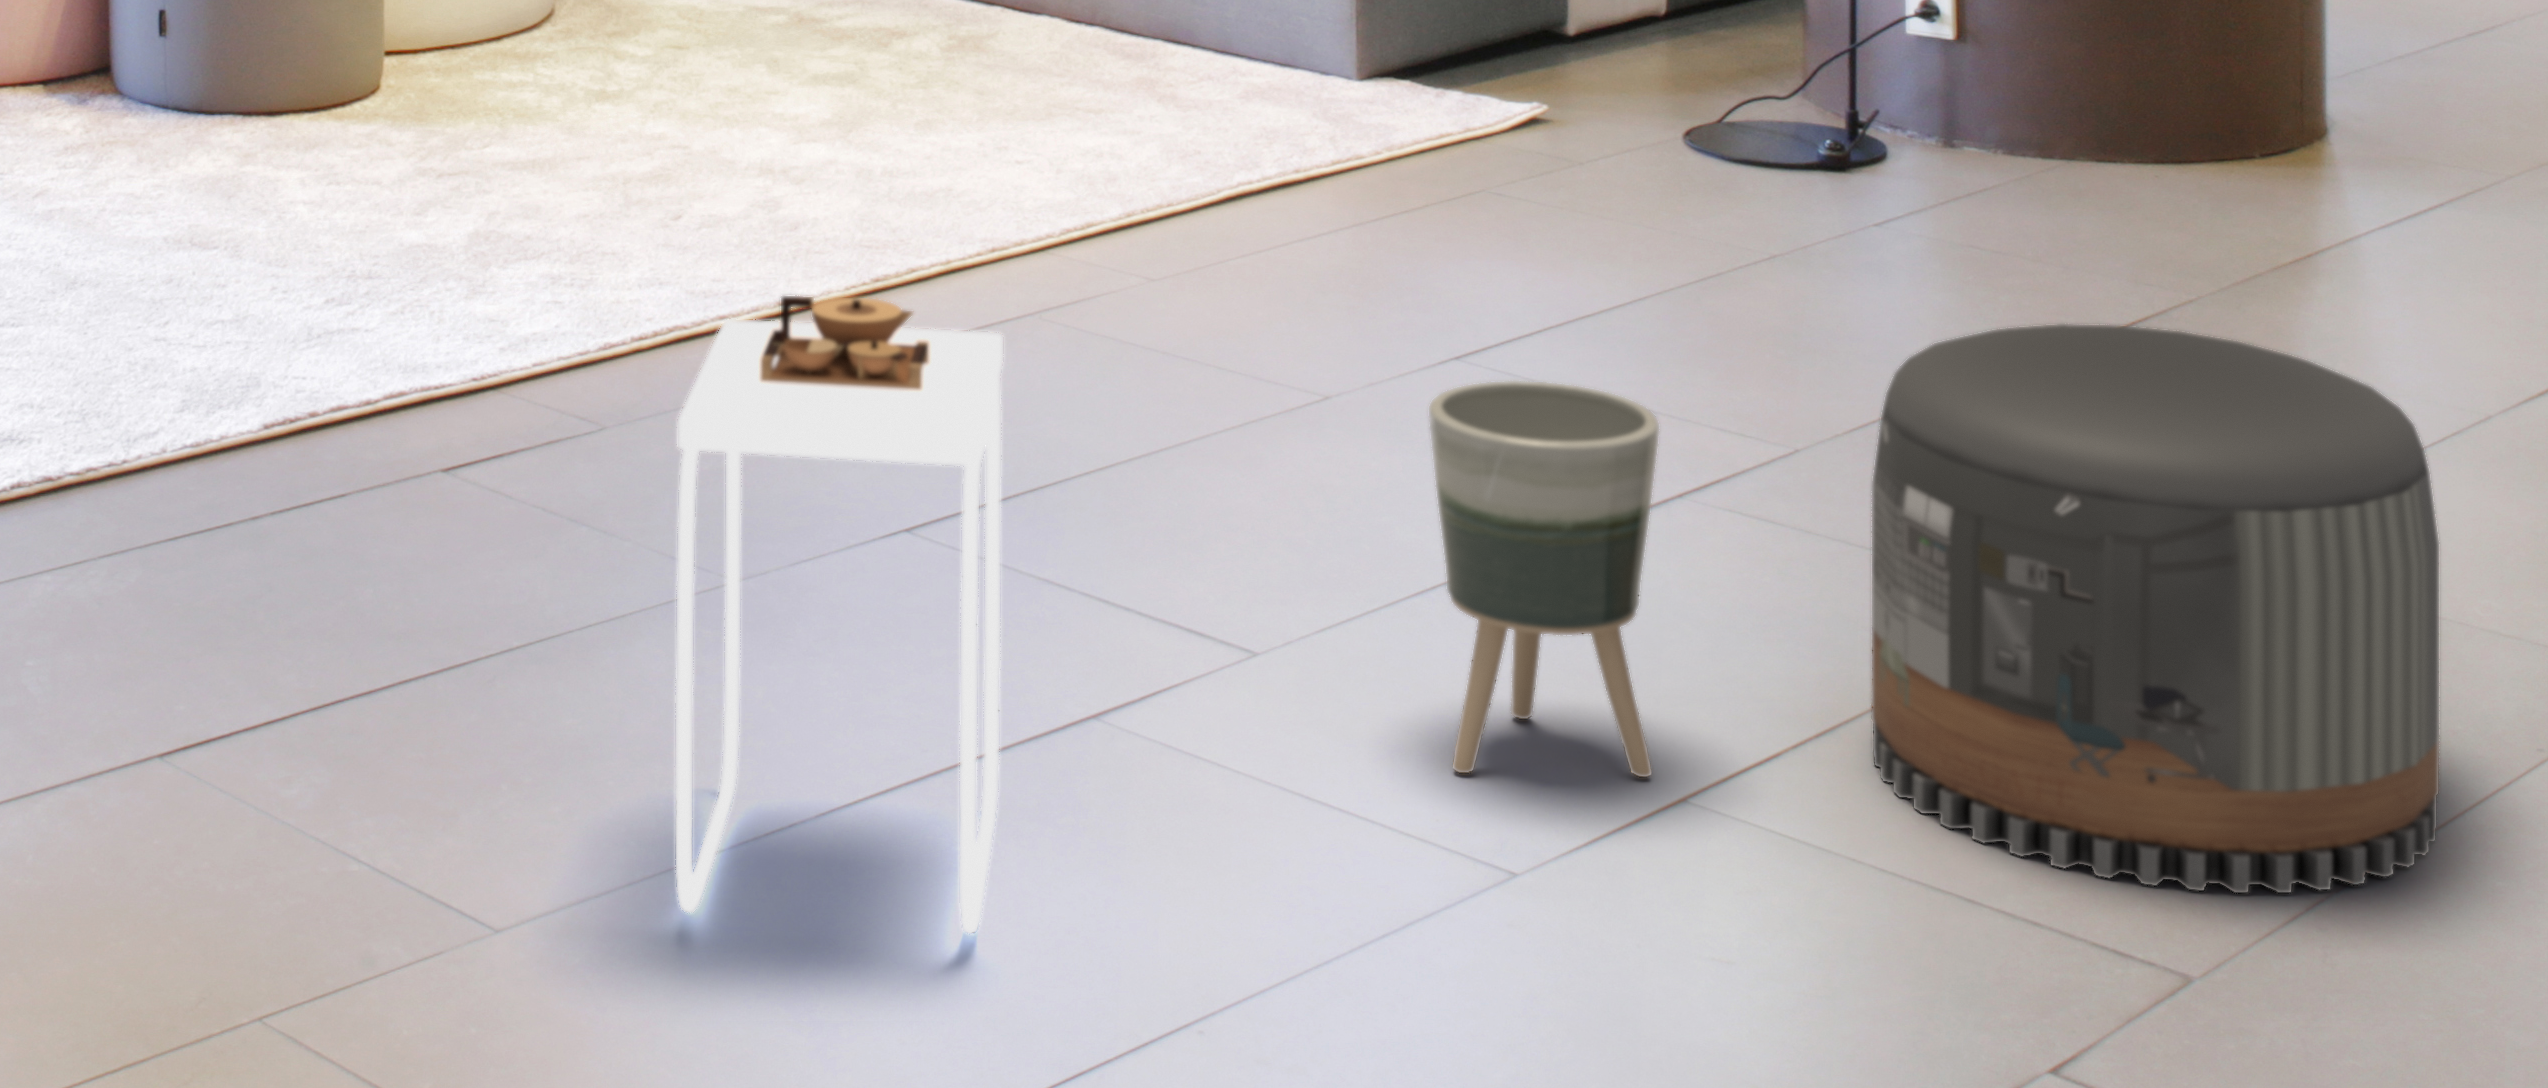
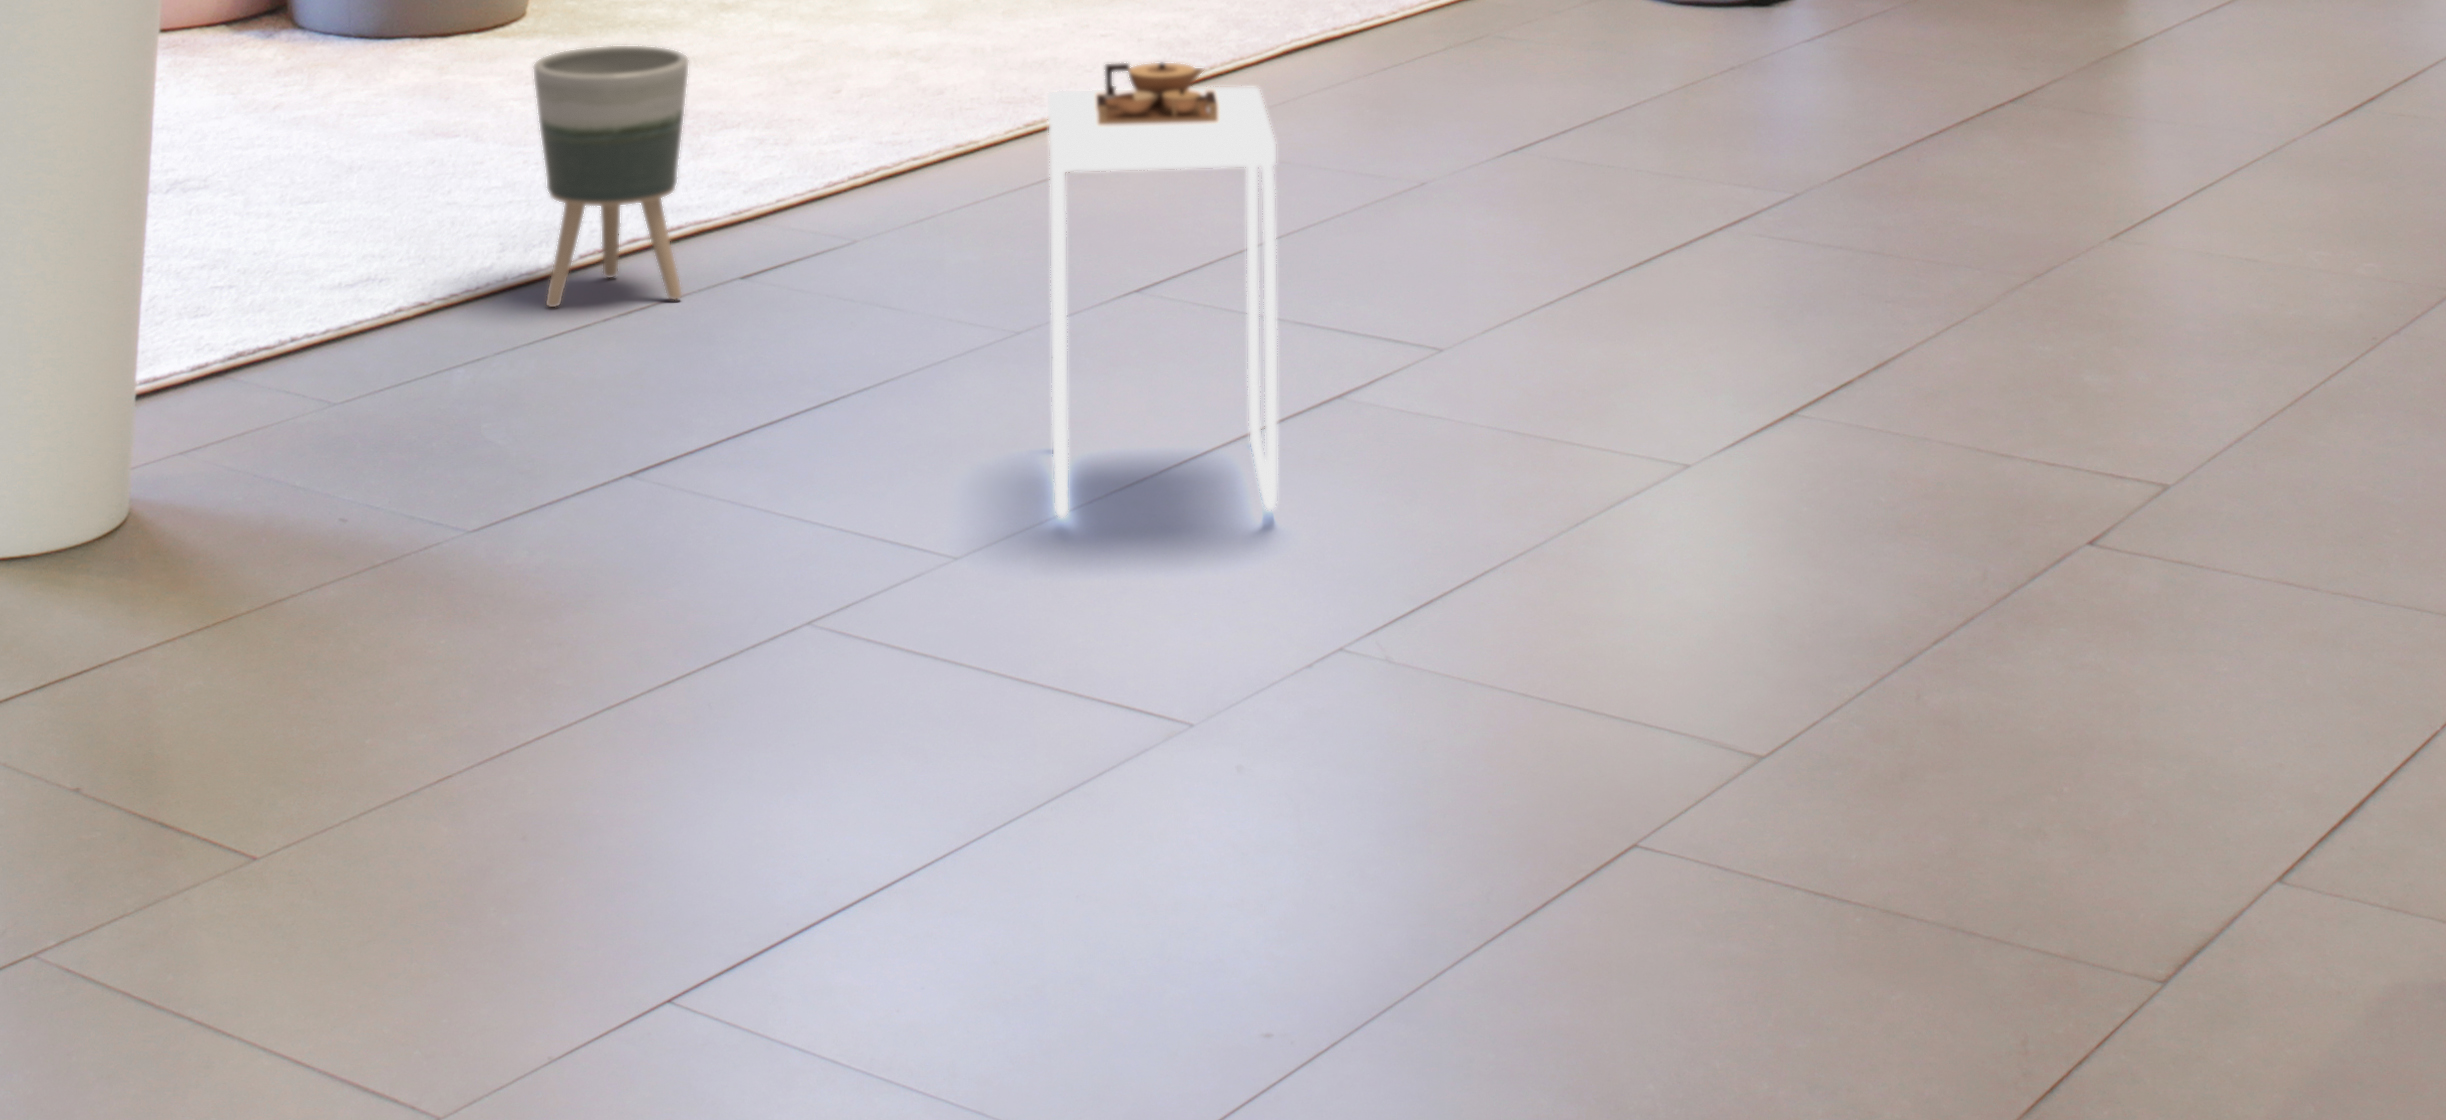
pouf: present [1872,324,2439,893] -> none [1864,42,2248,414]
planter: present [1429,381,1659,777] -> present [534,46,689,307]

